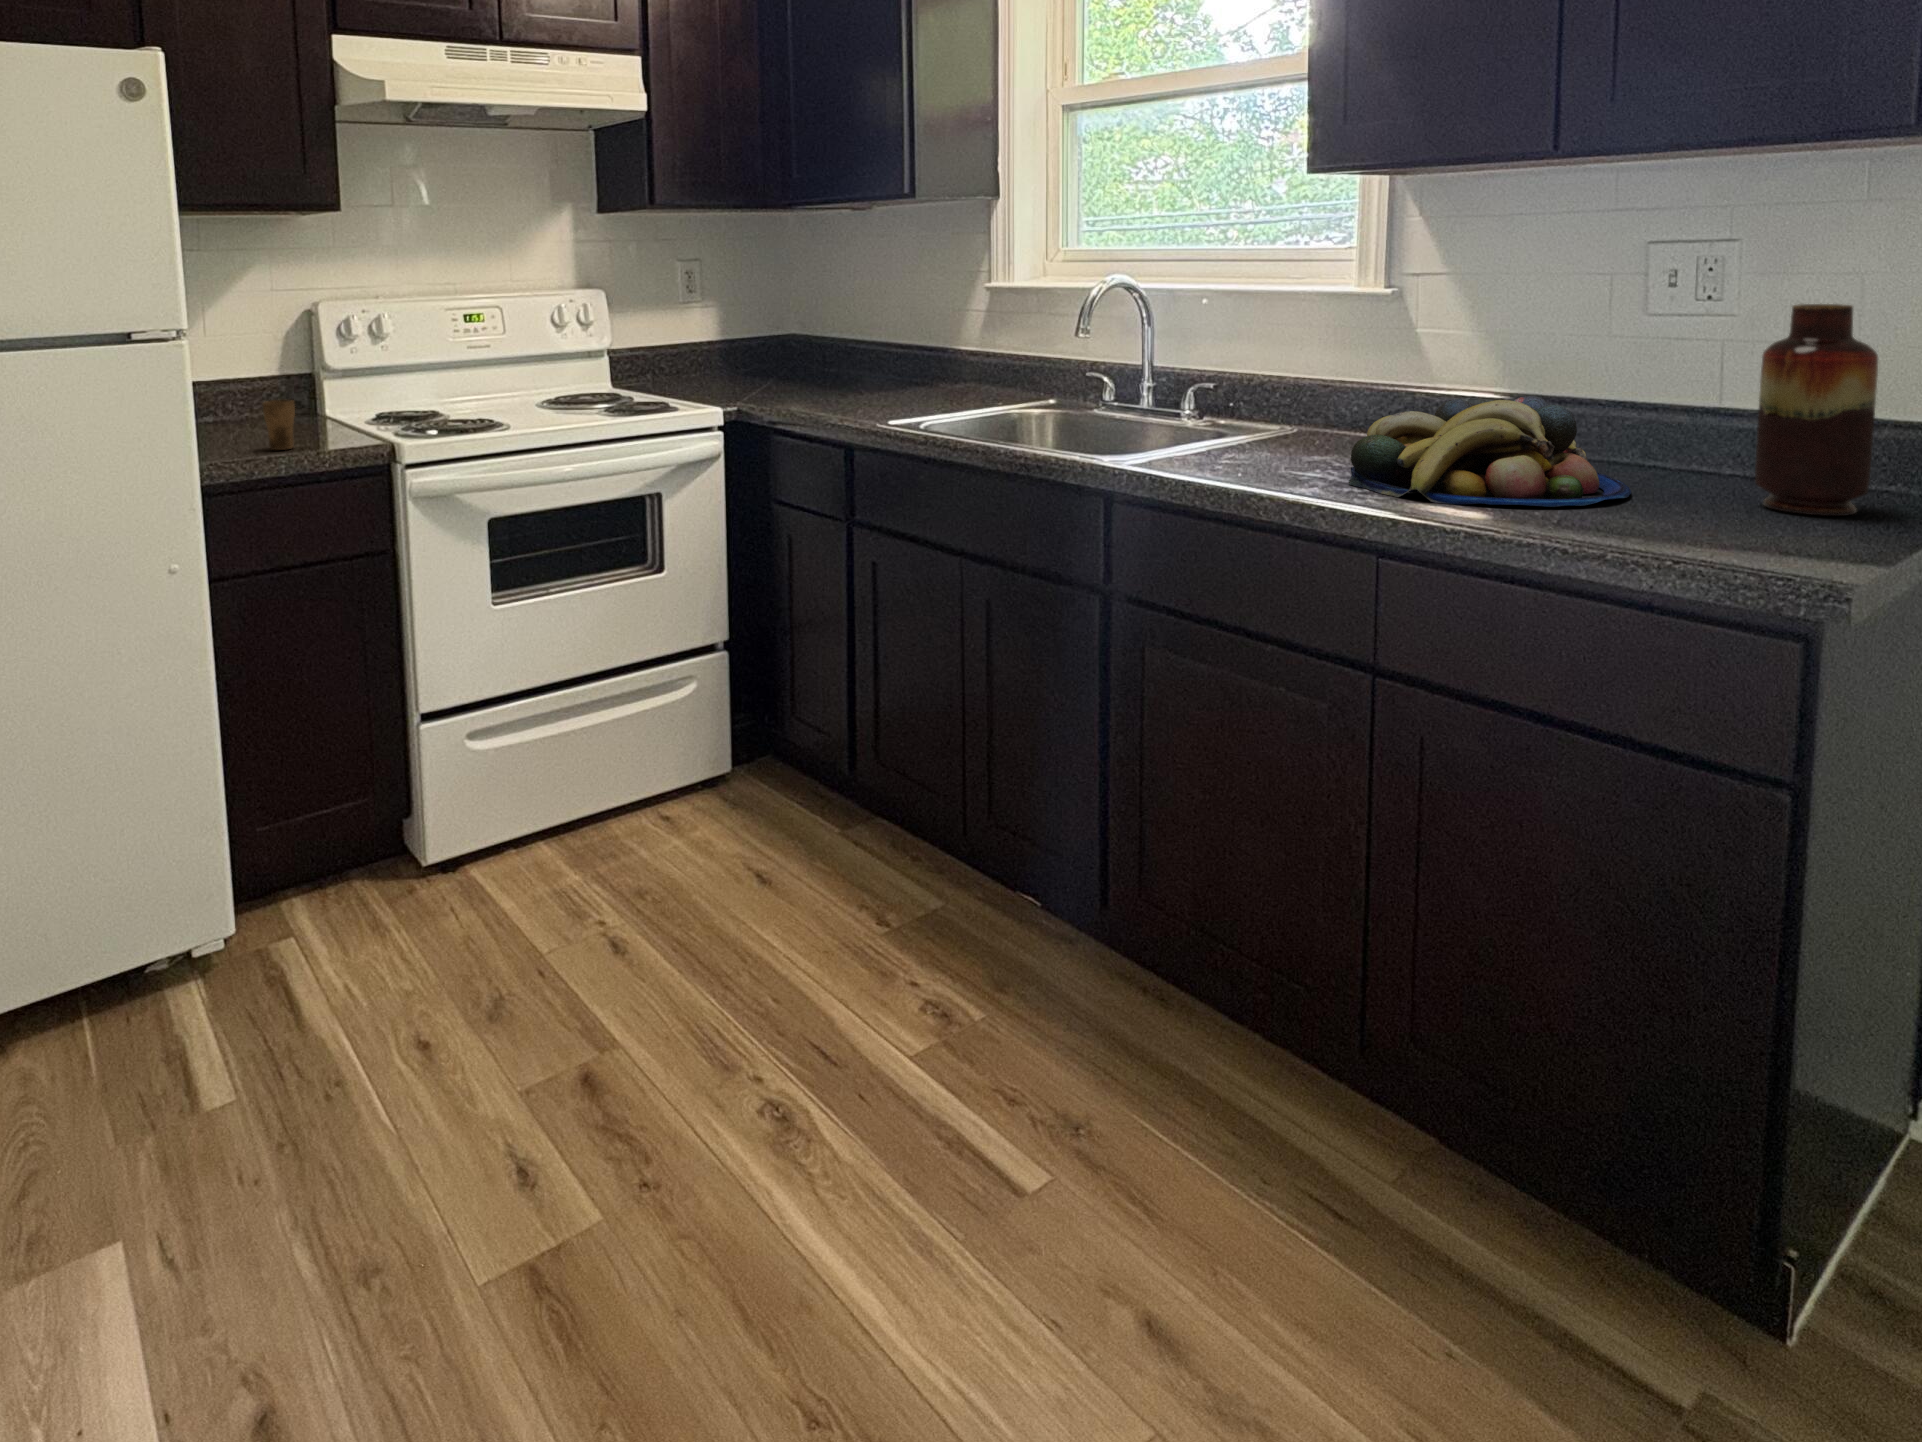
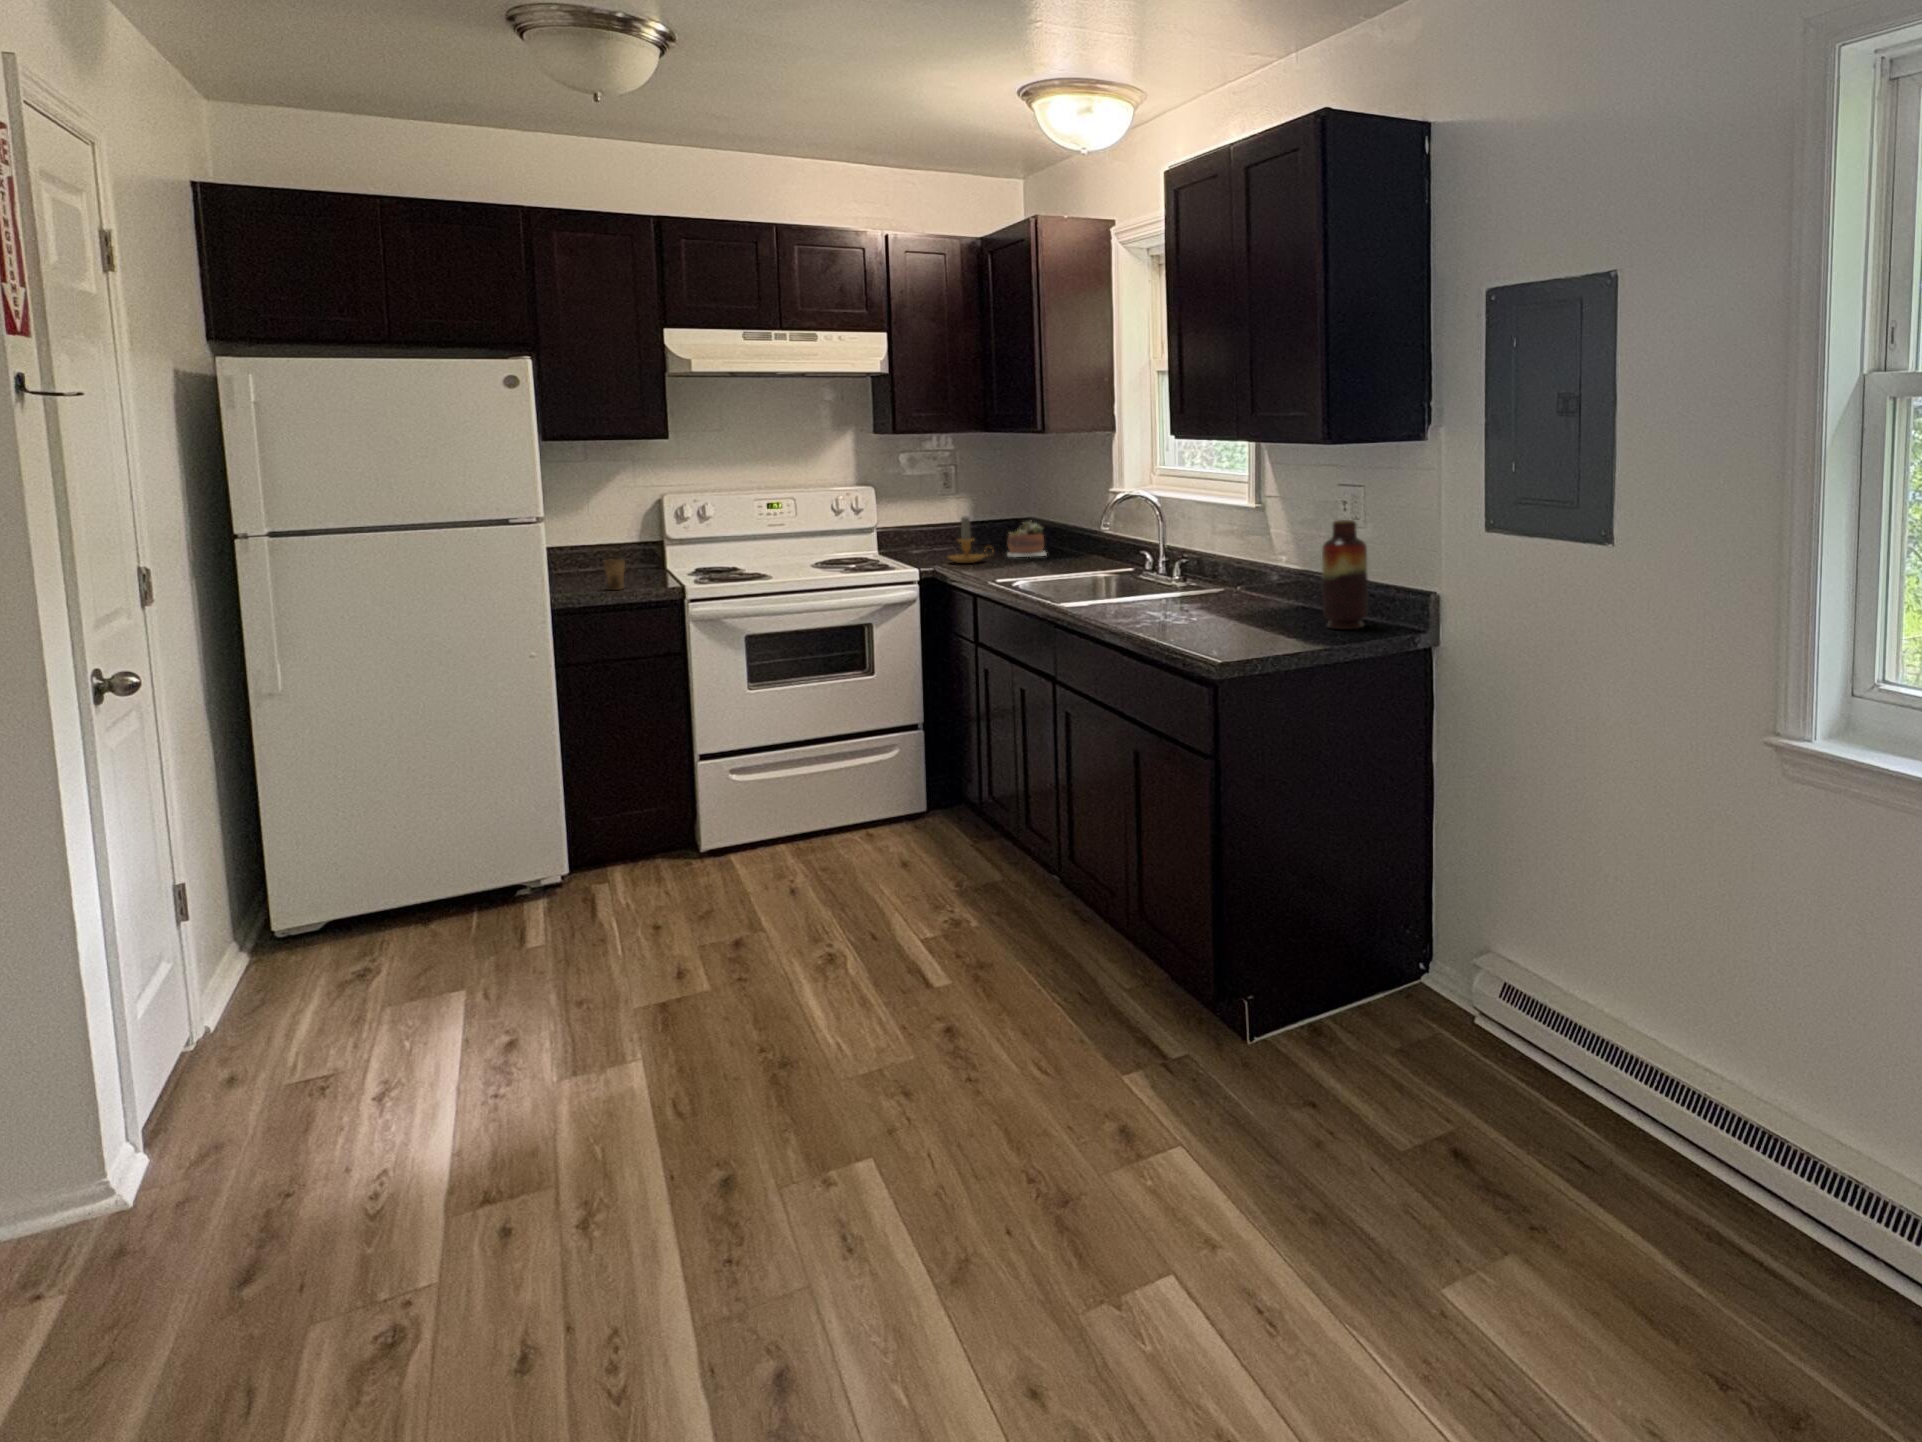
candle: none [743,323,811,397] -> present [949,516,988,563]
succulent plant: none [805,333,870,387] -> present [1007,522,1046,557]
fruit bowl: present [1349,396,1631,507] -> none [1162,567,1297,624]

